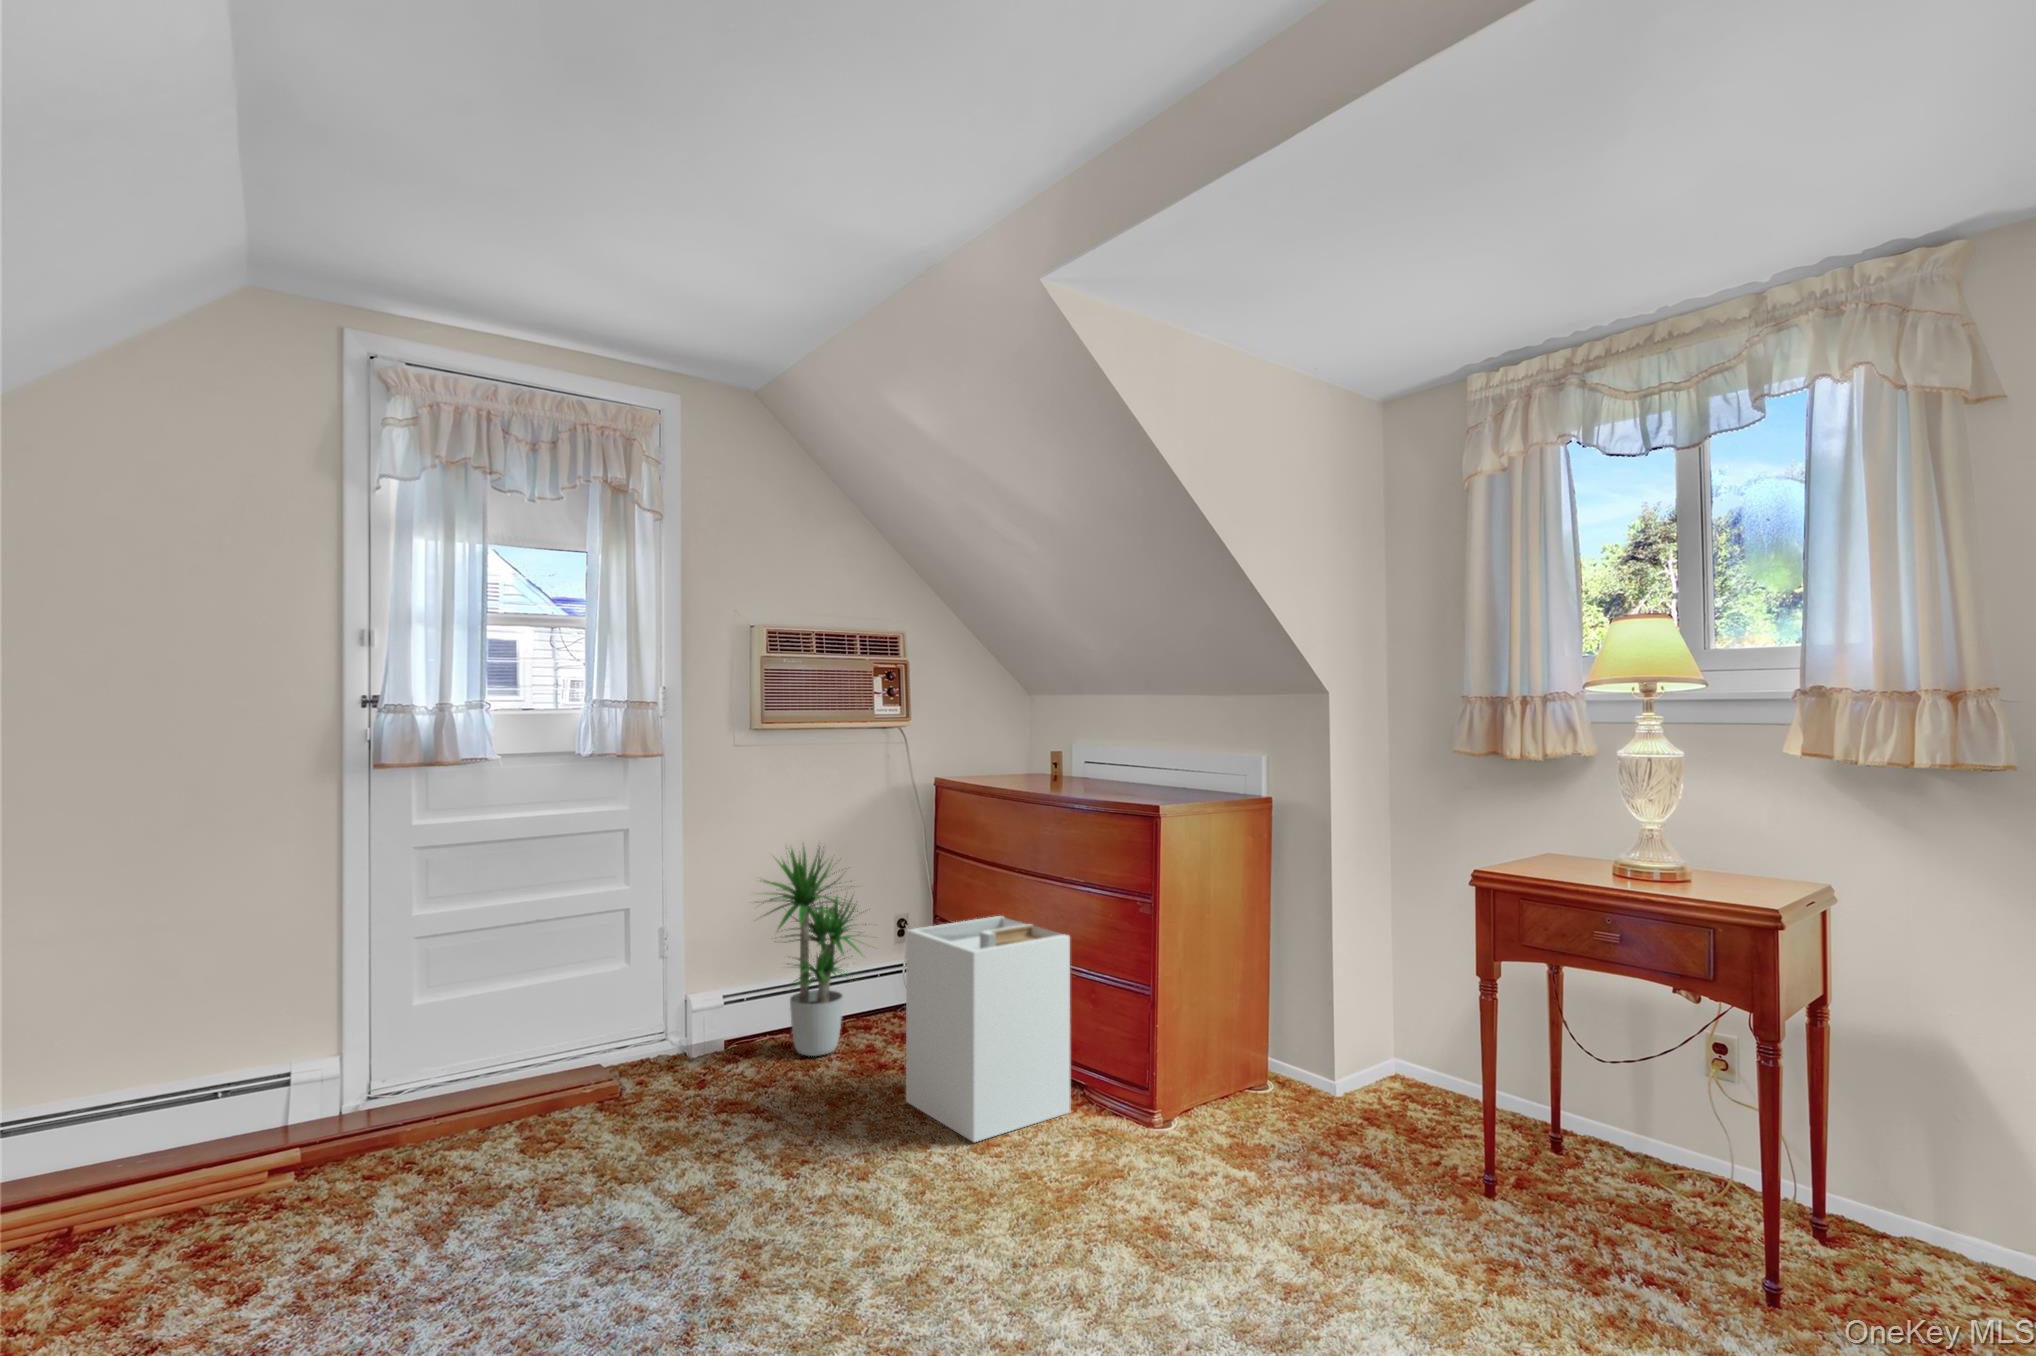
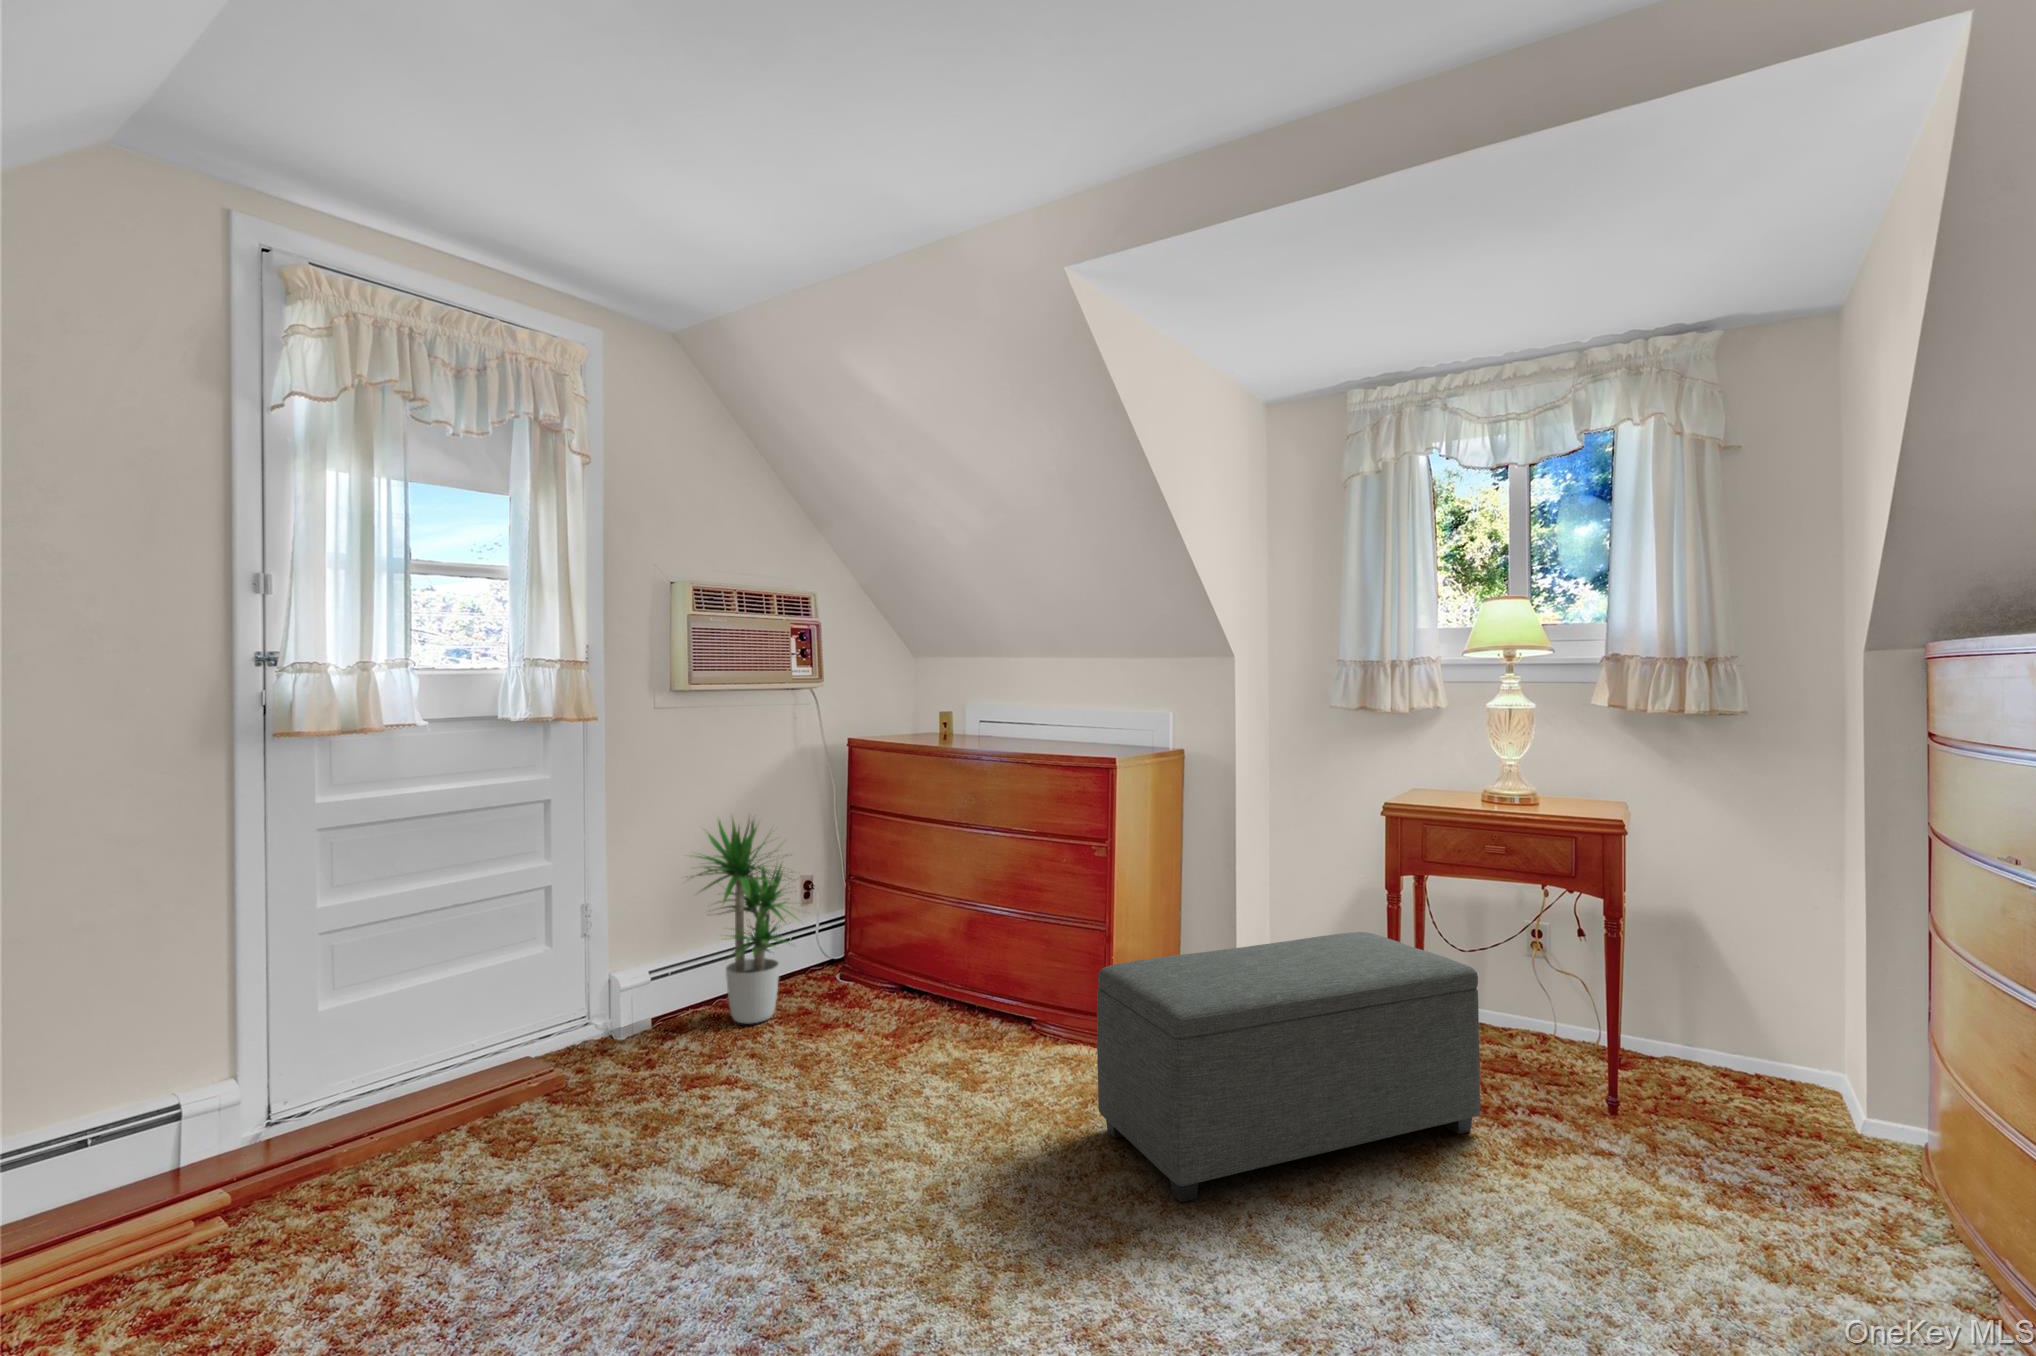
laundry hamper: present [906,916,1071,1142] -> none [873,873,1030,1081]
ottoman: none [1079,1023,1550,1313] -> present [1097,932,1480,1202]

